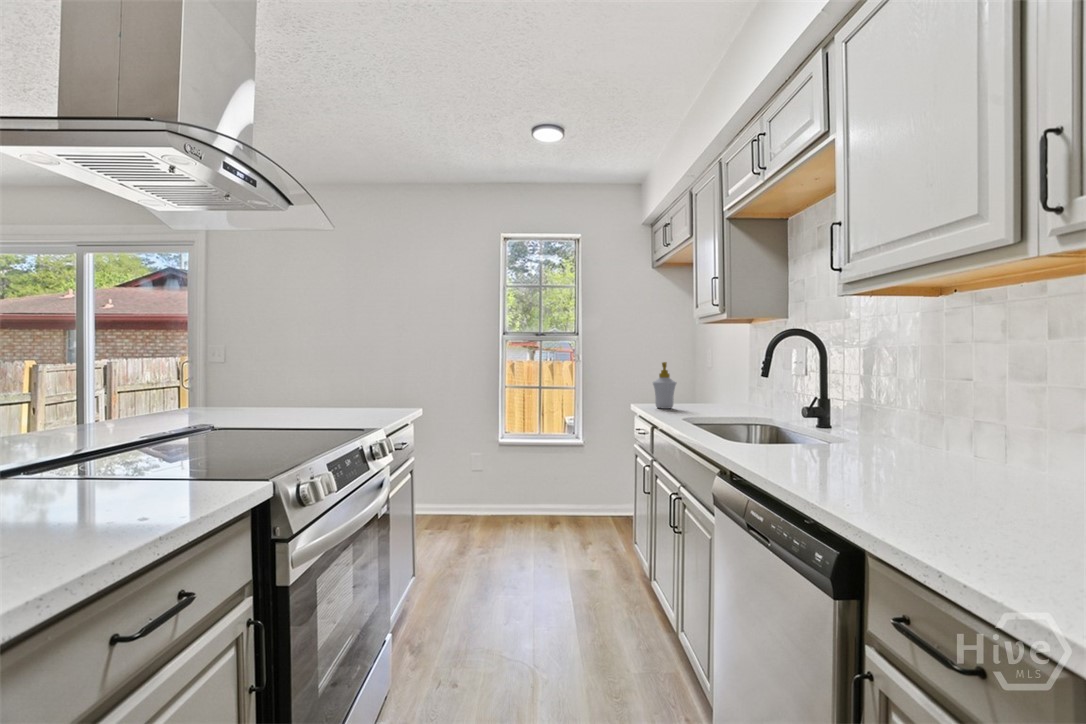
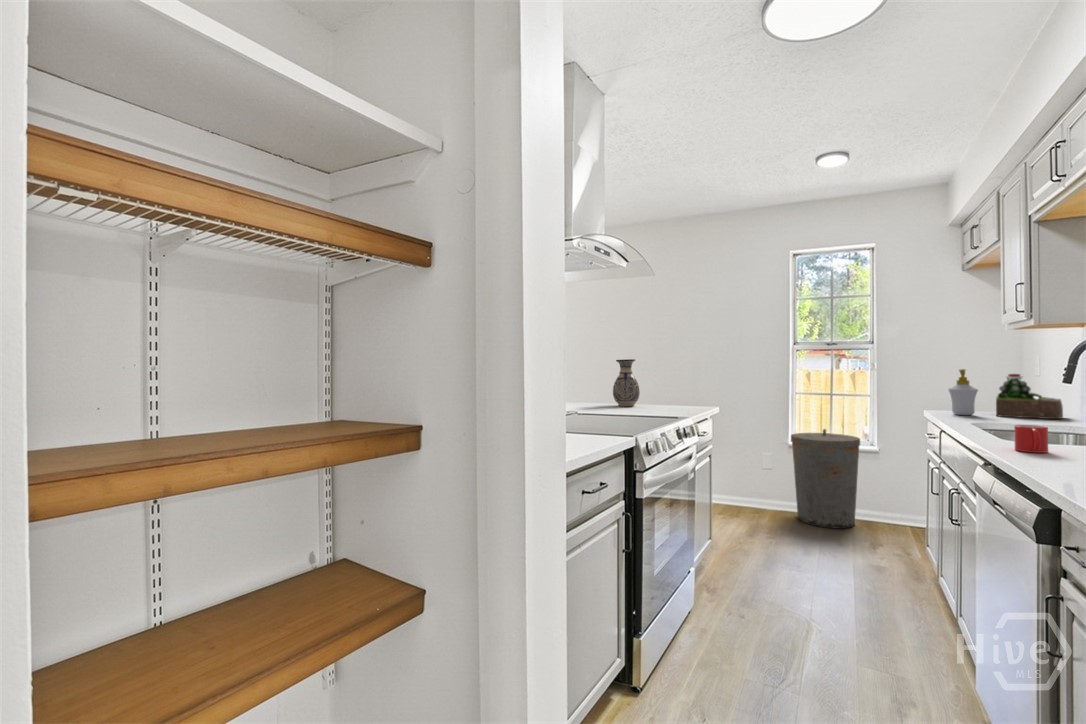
vase: none [276,348,318,415] -> present [613,359,640,407]
succulent plant: none [689,367,736,409] -> present [996,374,1063,419]
mug: none [749,424,779,456] -> present [1014,425,1048,453]
trash can: none [504,426,569,533] -> present [791,429,860,529]

